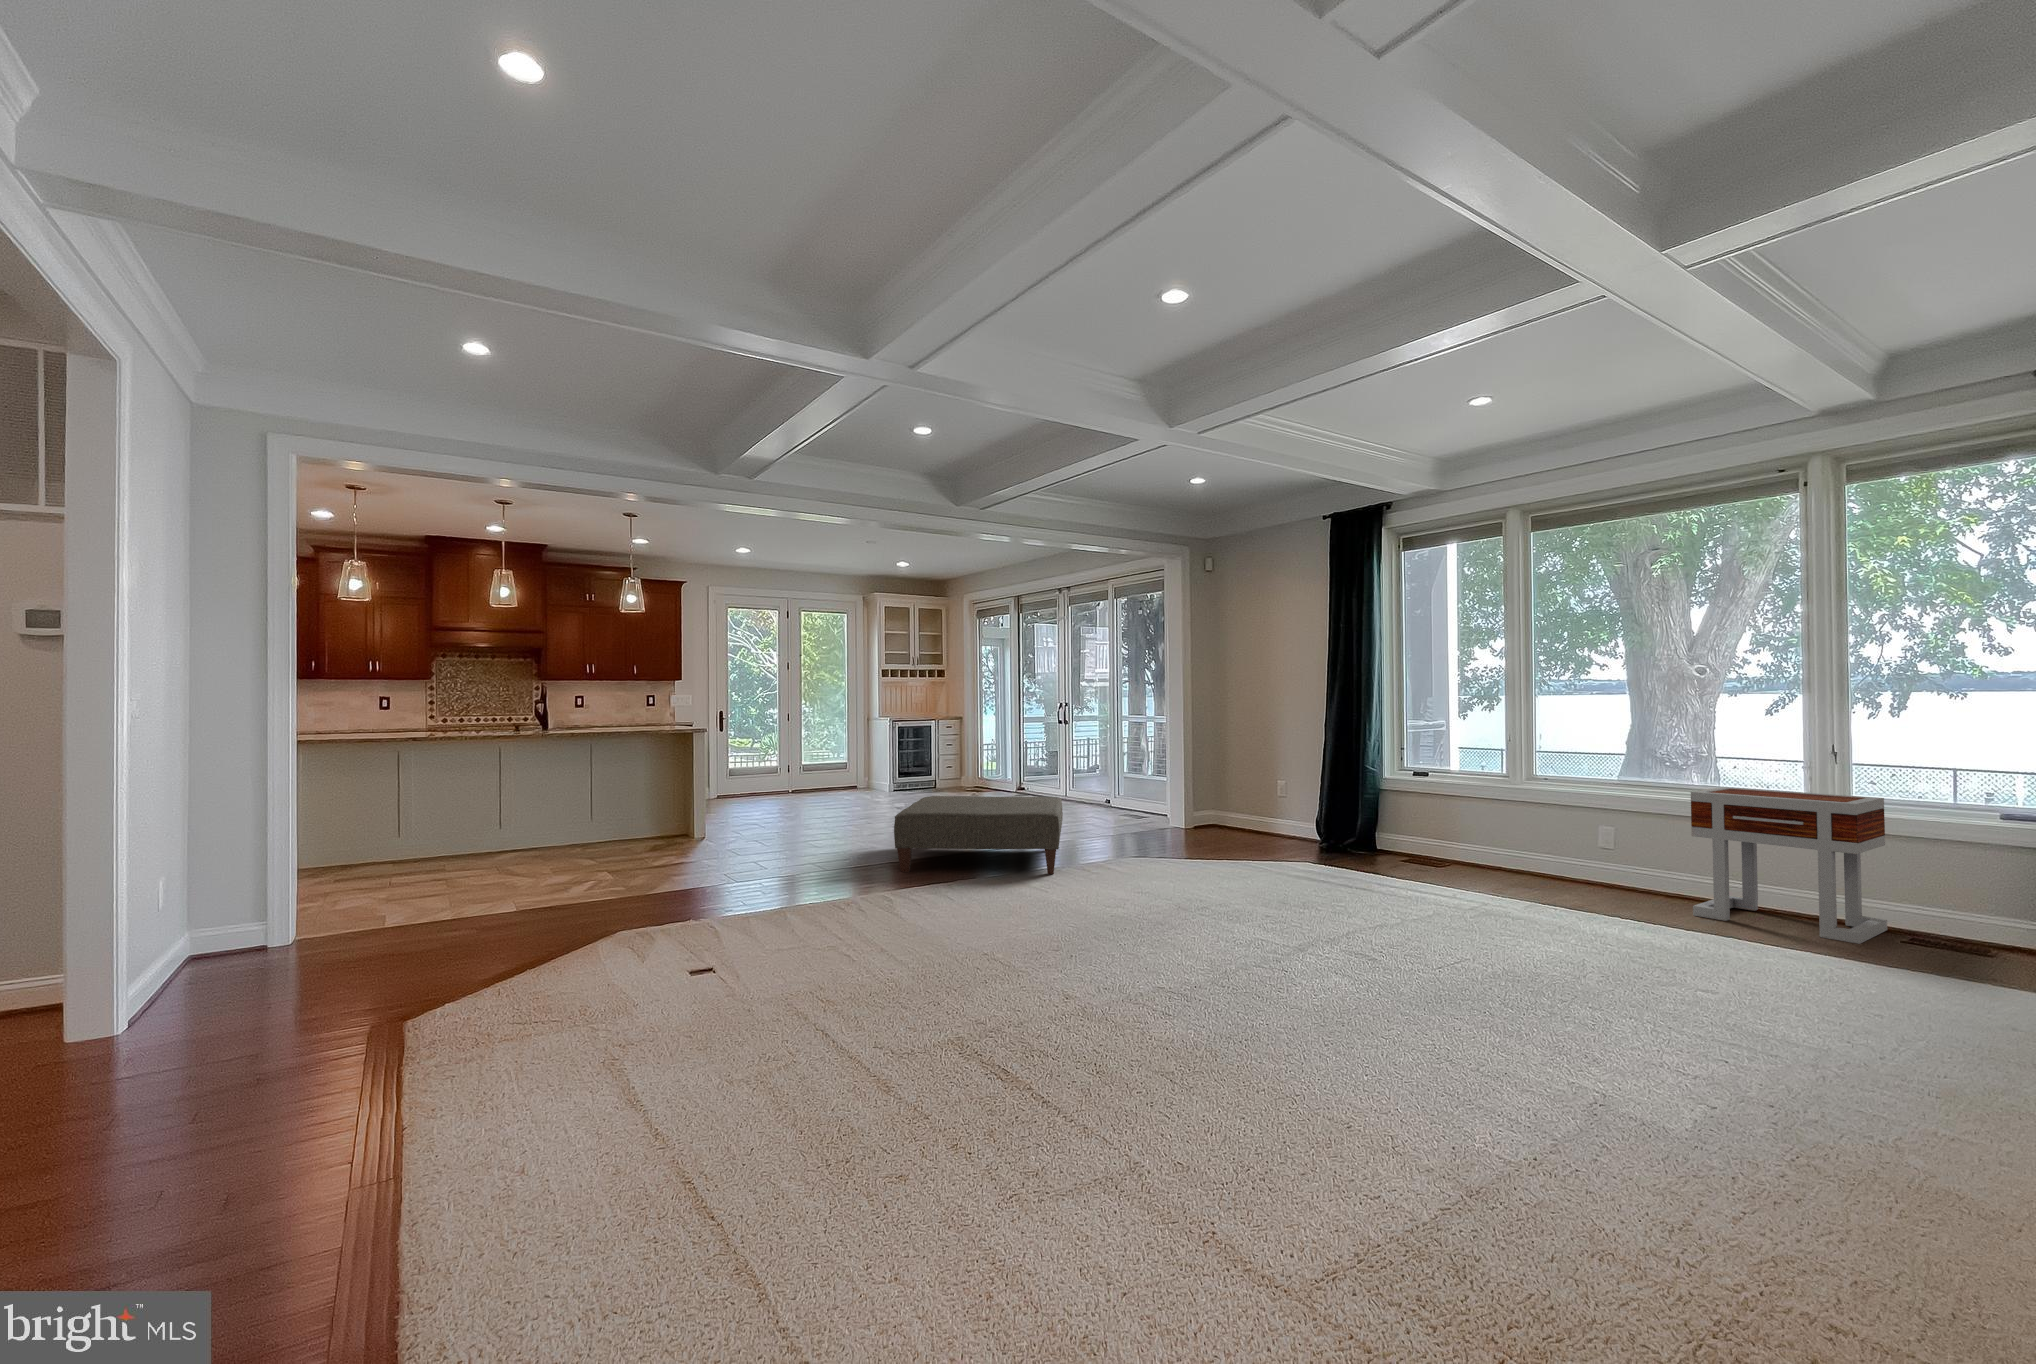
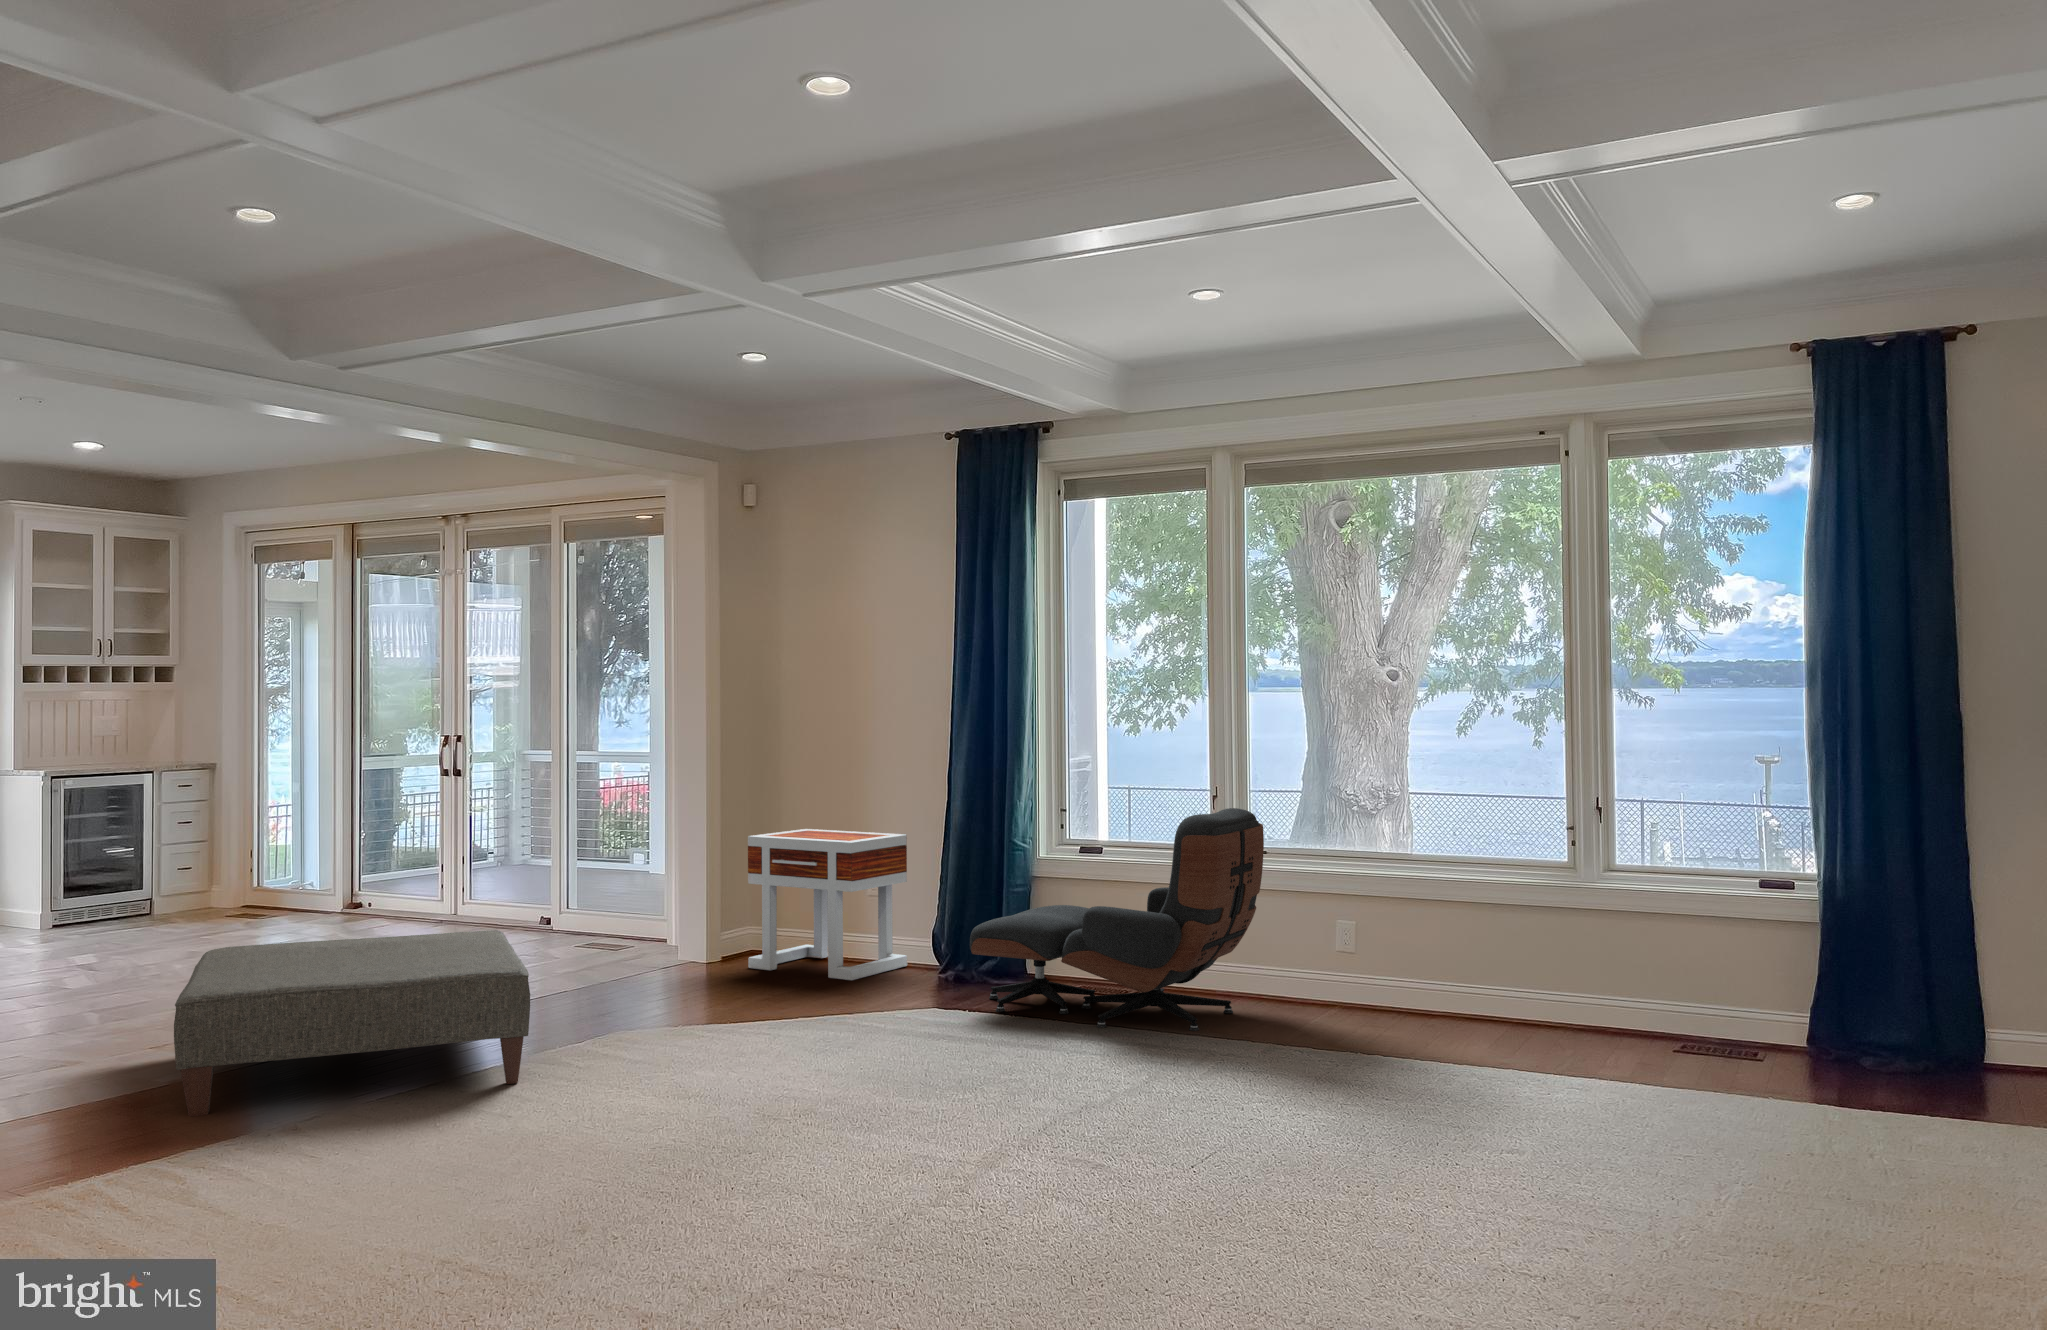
lounge chair: none [1328,745,1537,890] -> present [970,808,1264,1031]
side table: present [1691,787,1887,944] -> present [748,829,907,980]

